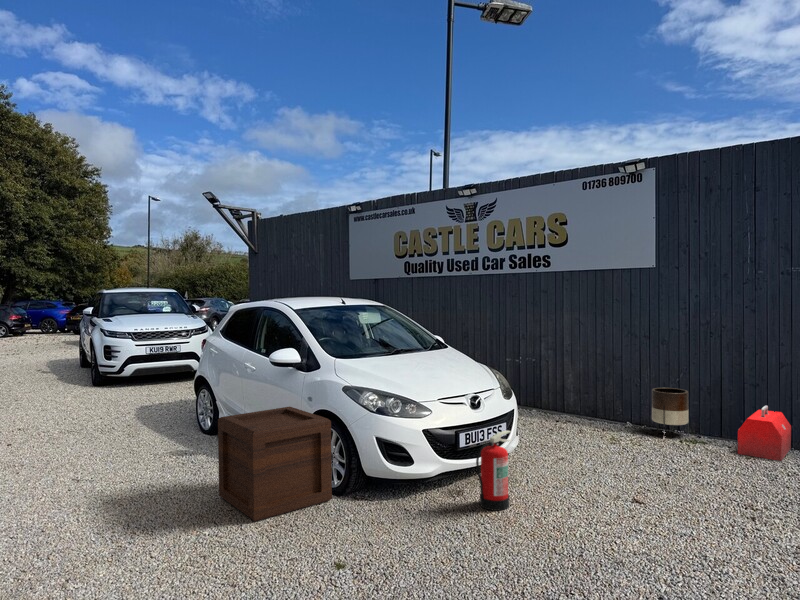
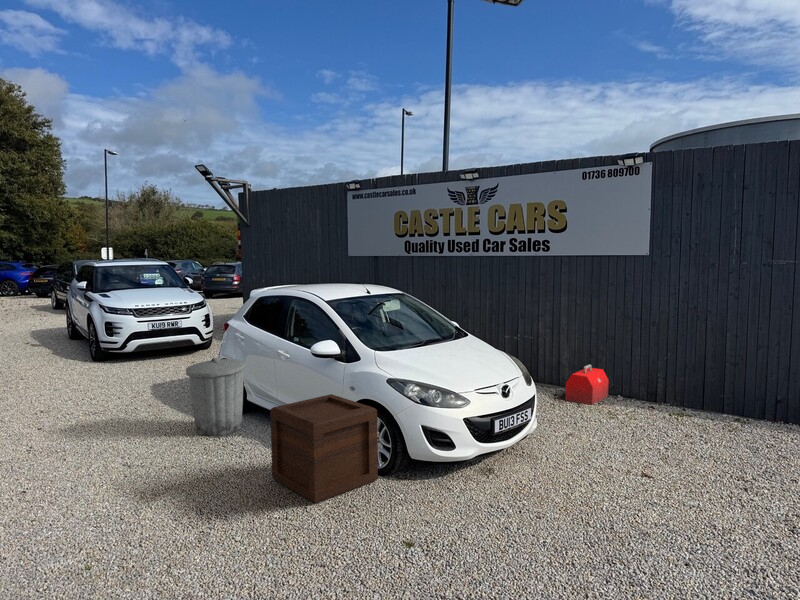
trash can: none [152,372,216,455] -> present [186,358,245,436]
planter: present [652,388,689,436] -> none [642,366,676,412]
toolbox: present [738,406,791,461] -> present [565,365,608,405]
fire extinguisher: present [476,431,512,511] -> none [511,416,540,487]

